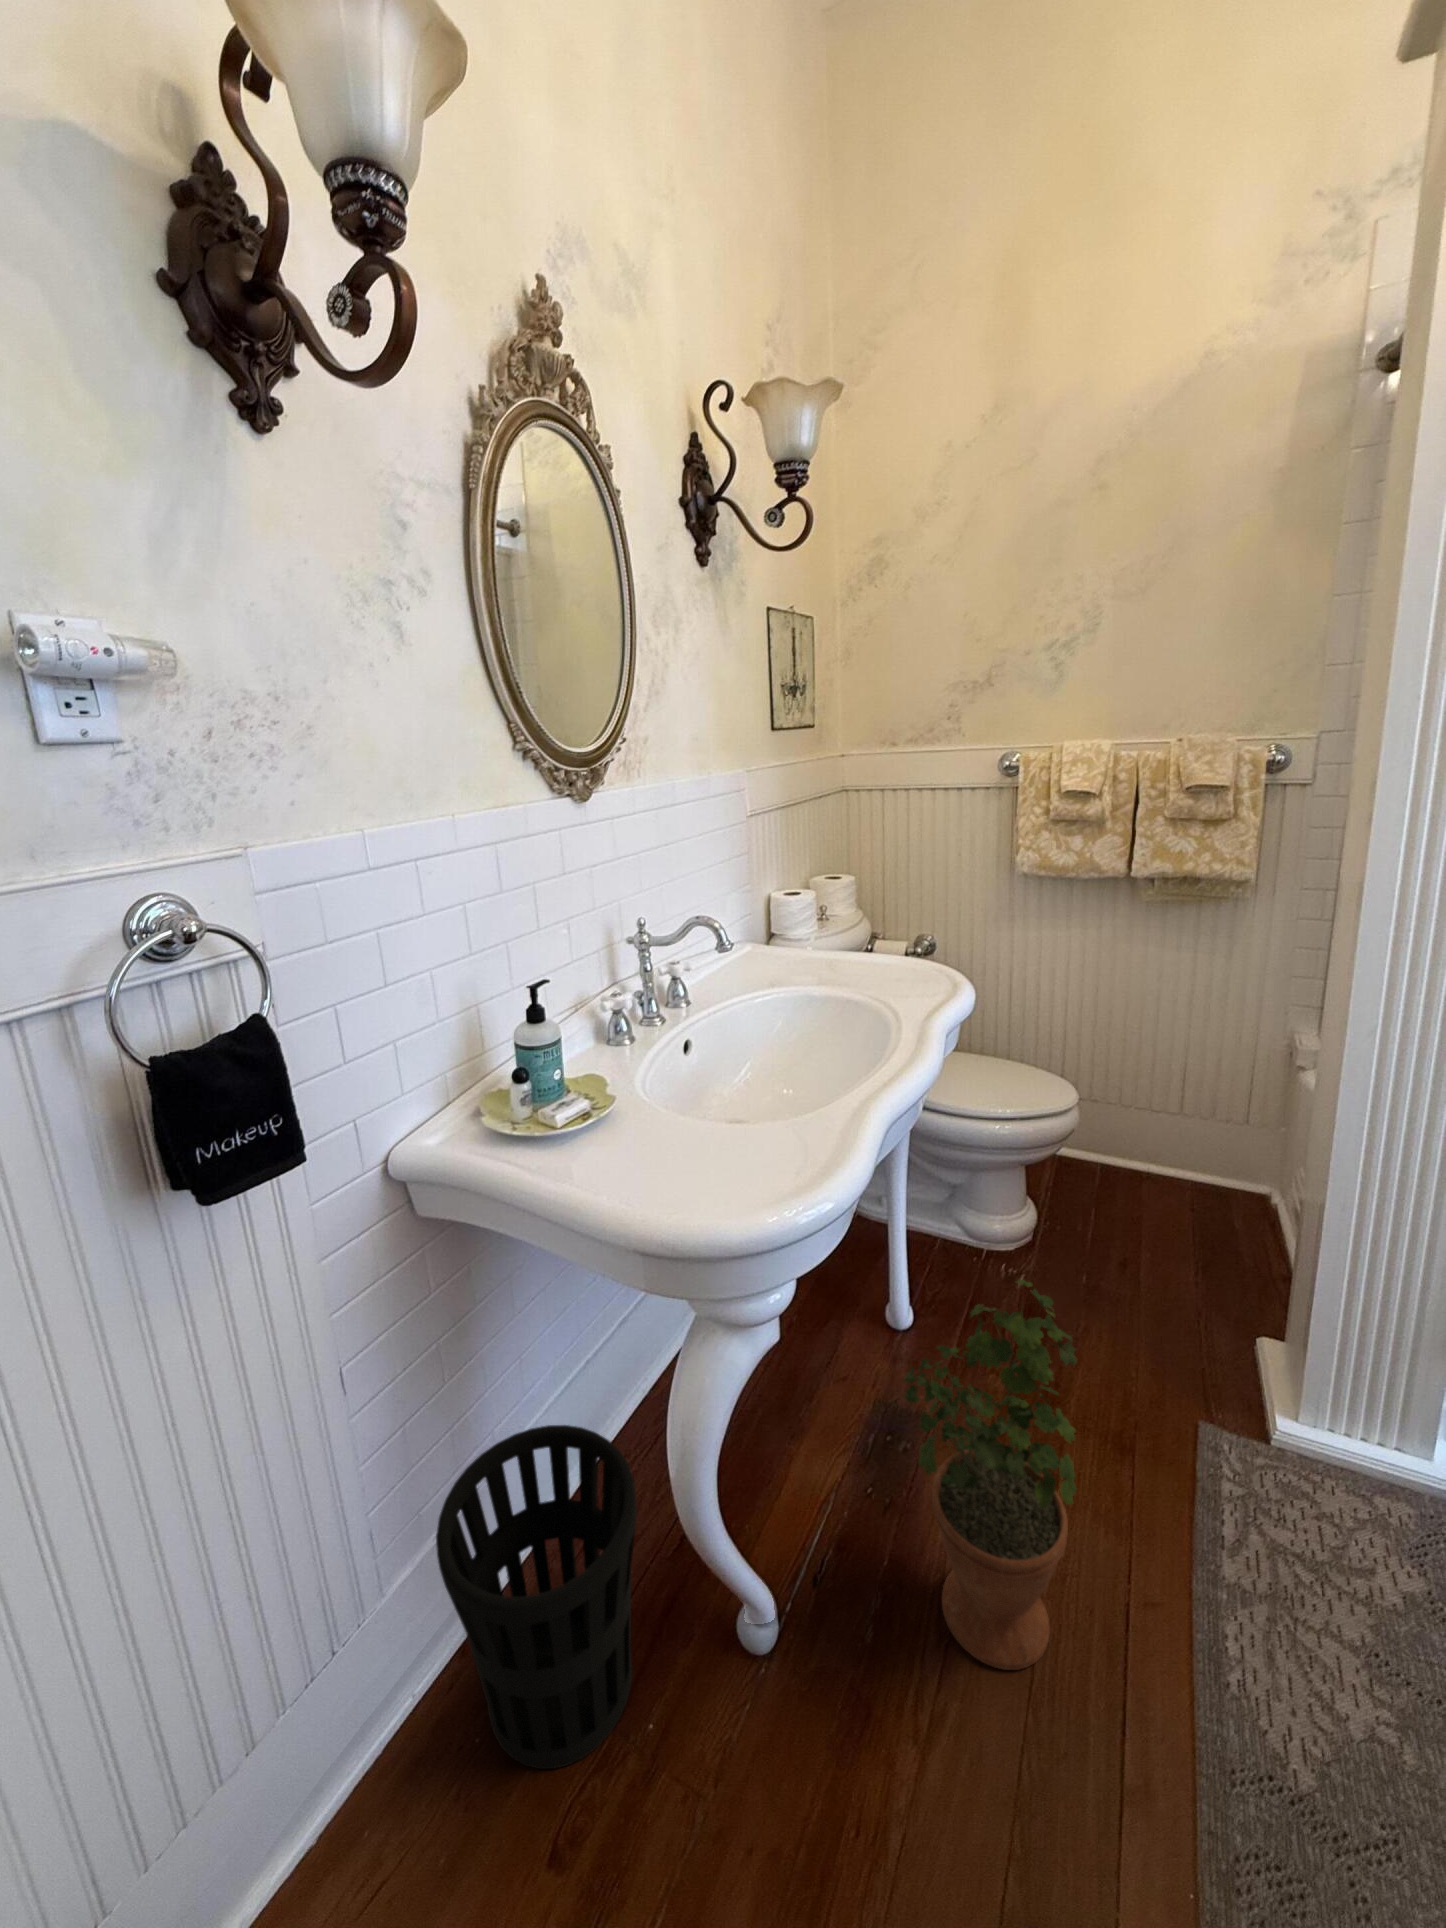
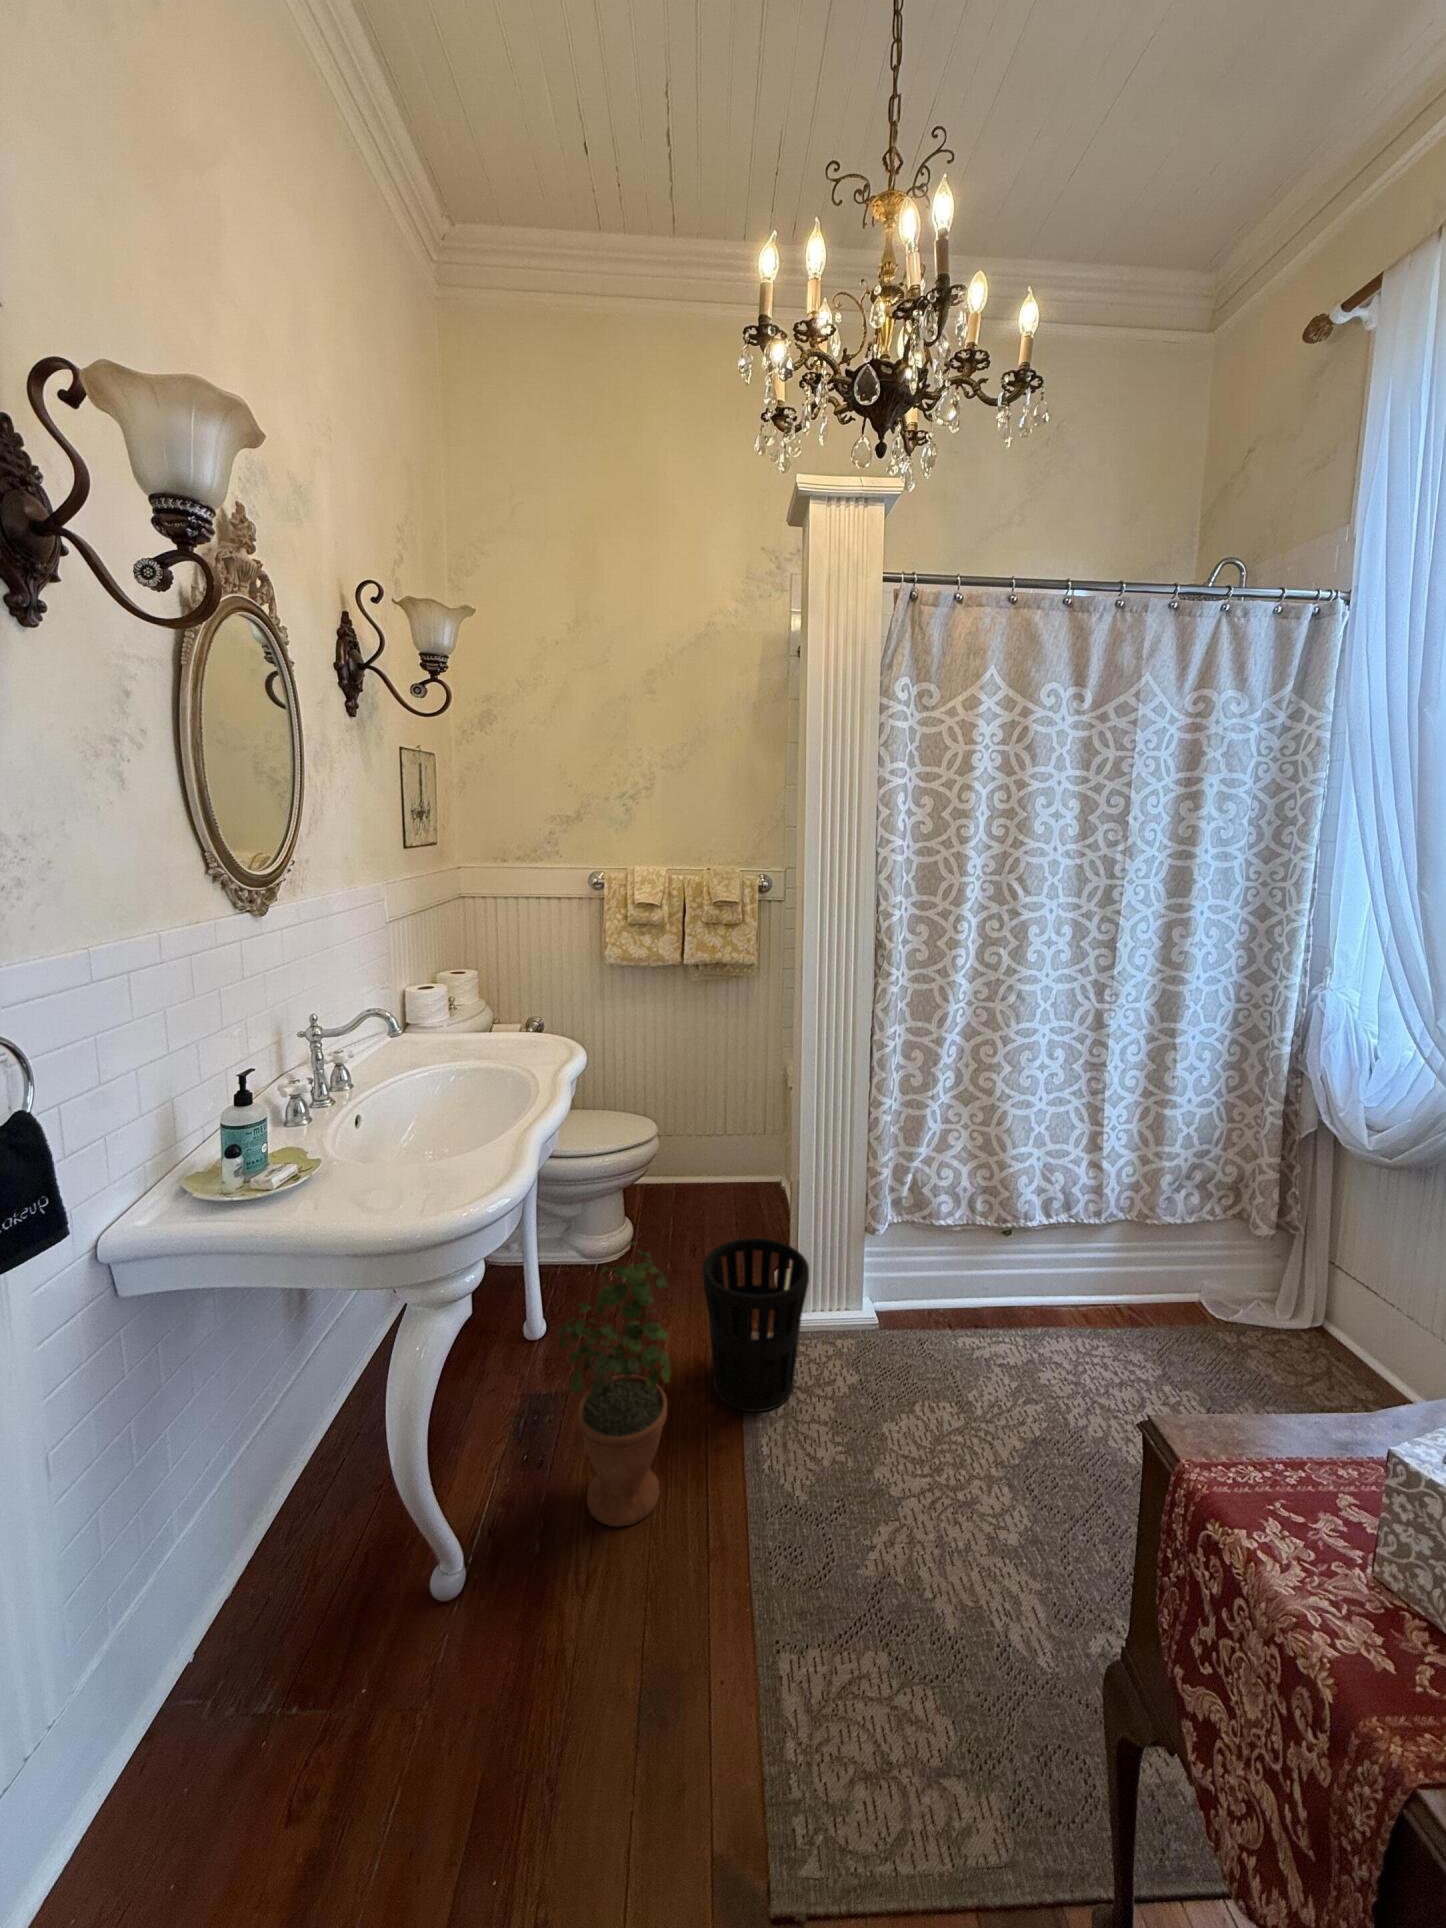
wastebasket: present [436,1425,637,1769] -> present [702,1238,809,1412]

